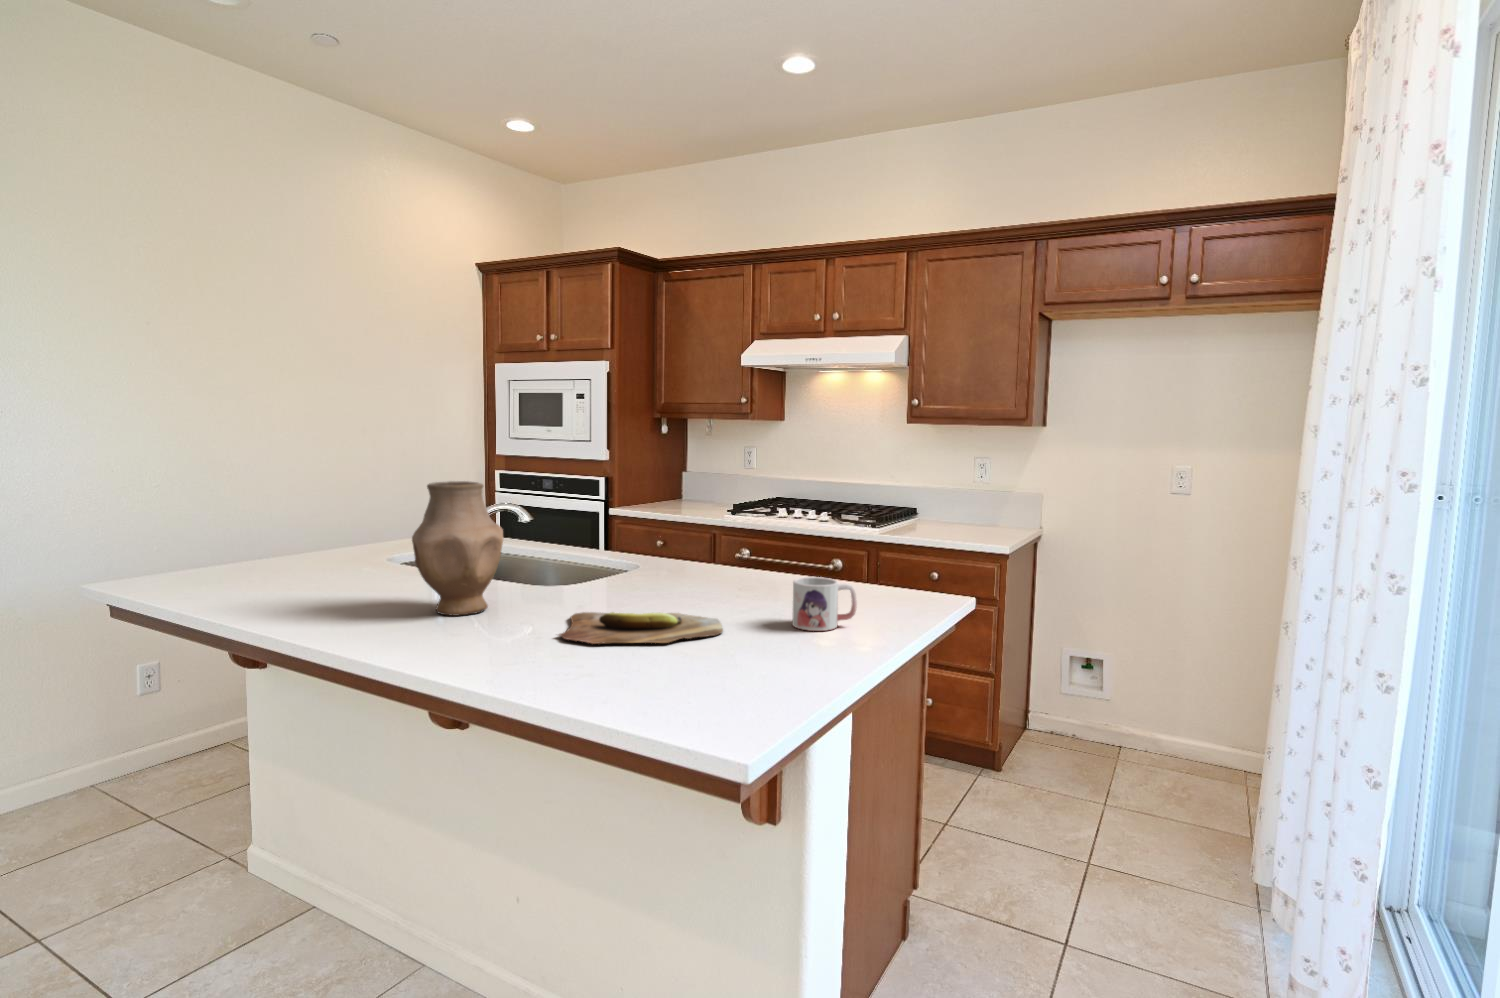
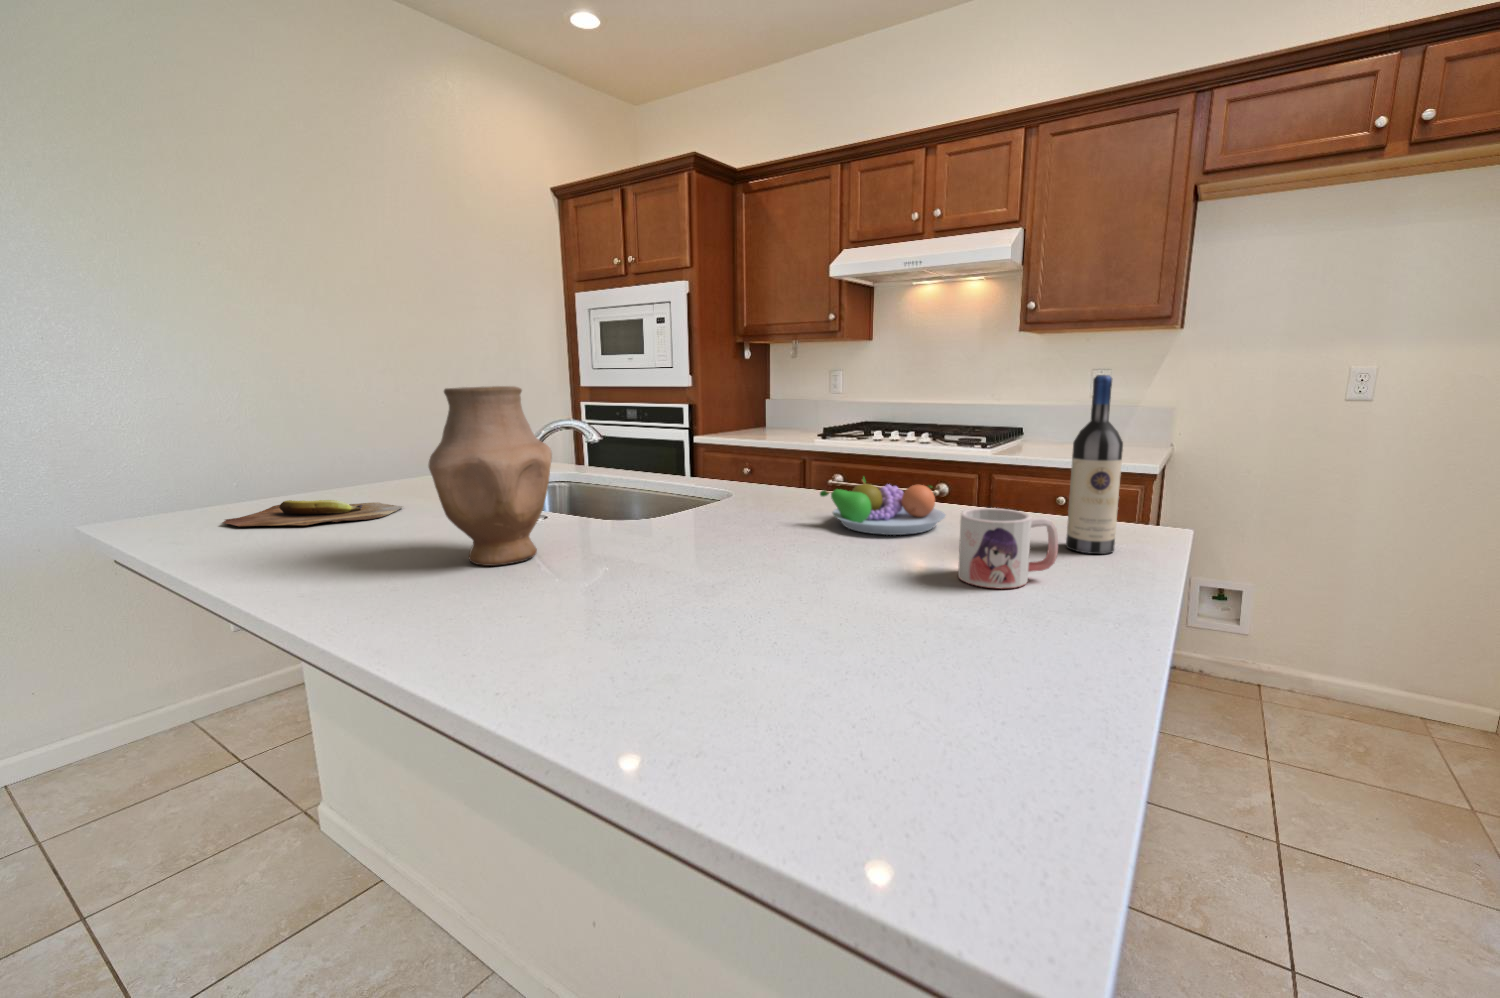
wine bottle: none [880,486,914,611] -> present [1066,375,1123,554]
fruit bowl: none [708,552,803,598] -> present [820,477,945,535]
cutting board: present [559,612,723,644] -> present [223,500,403,526]

